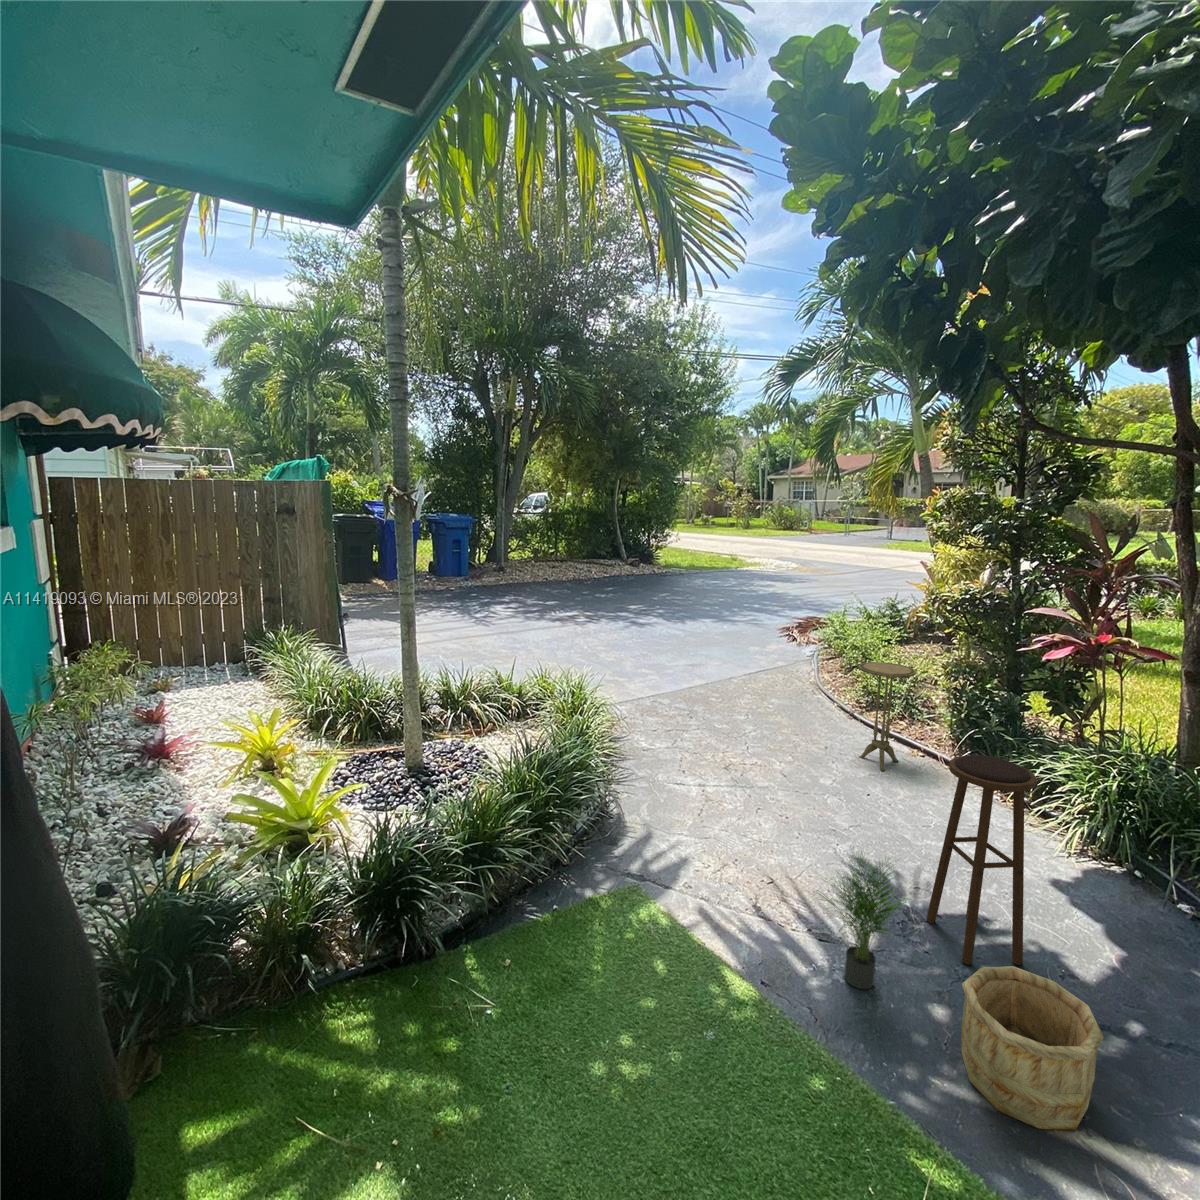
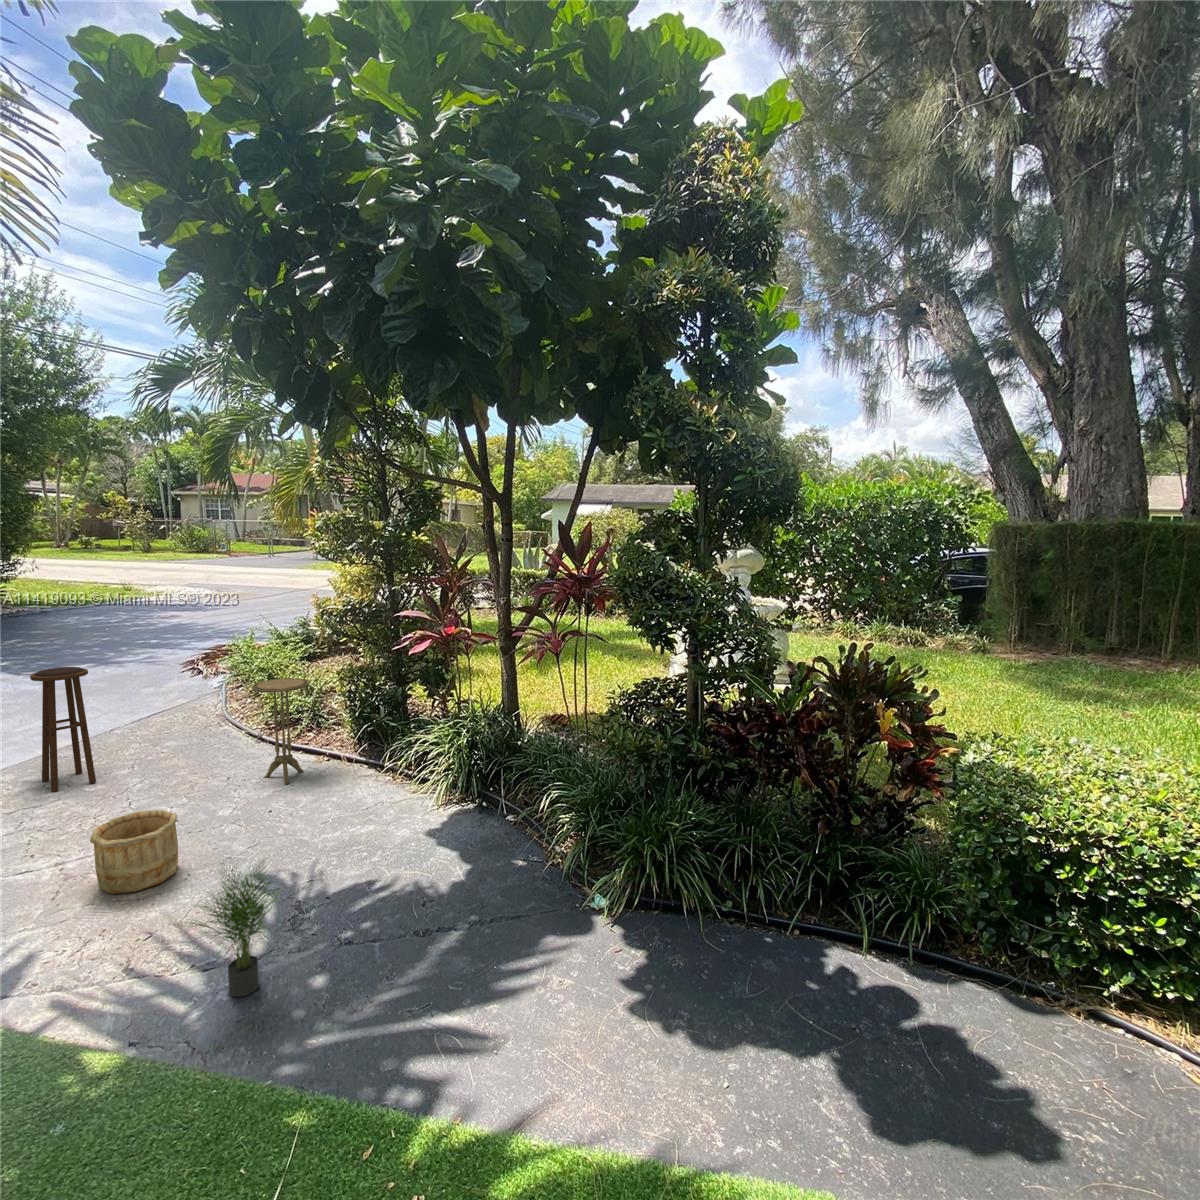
stool: present [926,755,1036,965] -> present [30,667,96,792]
wooden bucket: present [961,966,1104,1129] -> present [90,810,178,894]

